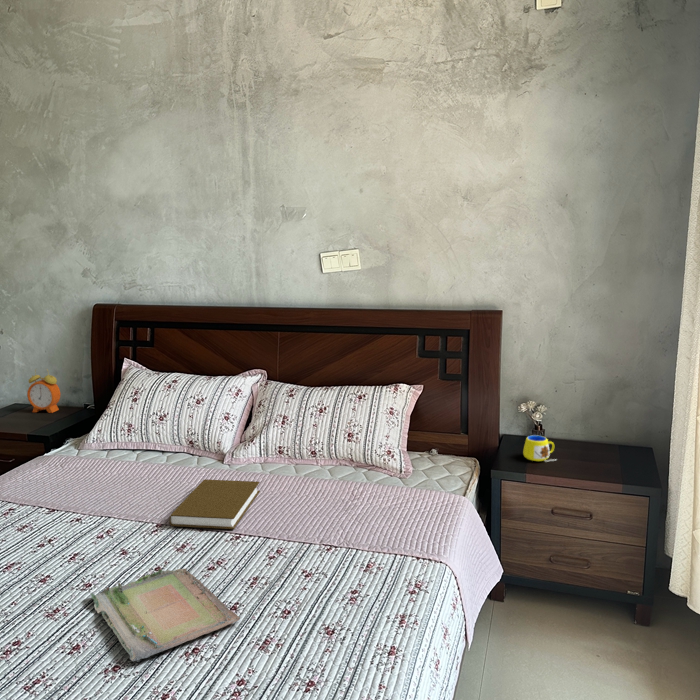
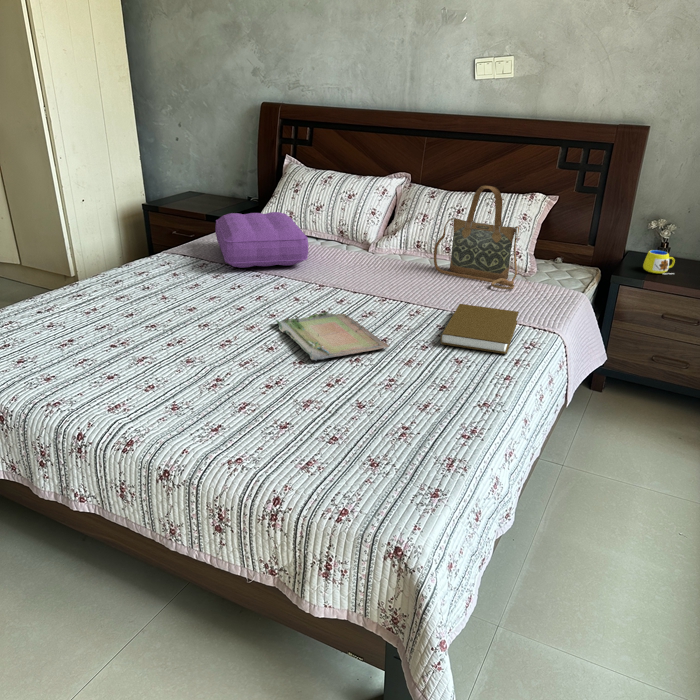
alarm clock: present [27,375,61,413] -> none [200,161,227,202]
handbag: none [295,386,390,504] -> present [434,185,519,289]
pillow: none [32,430,145,510] -> present [216,212,308,268]
book: present [169,479,260,529] -> present [440,304,519,354]

